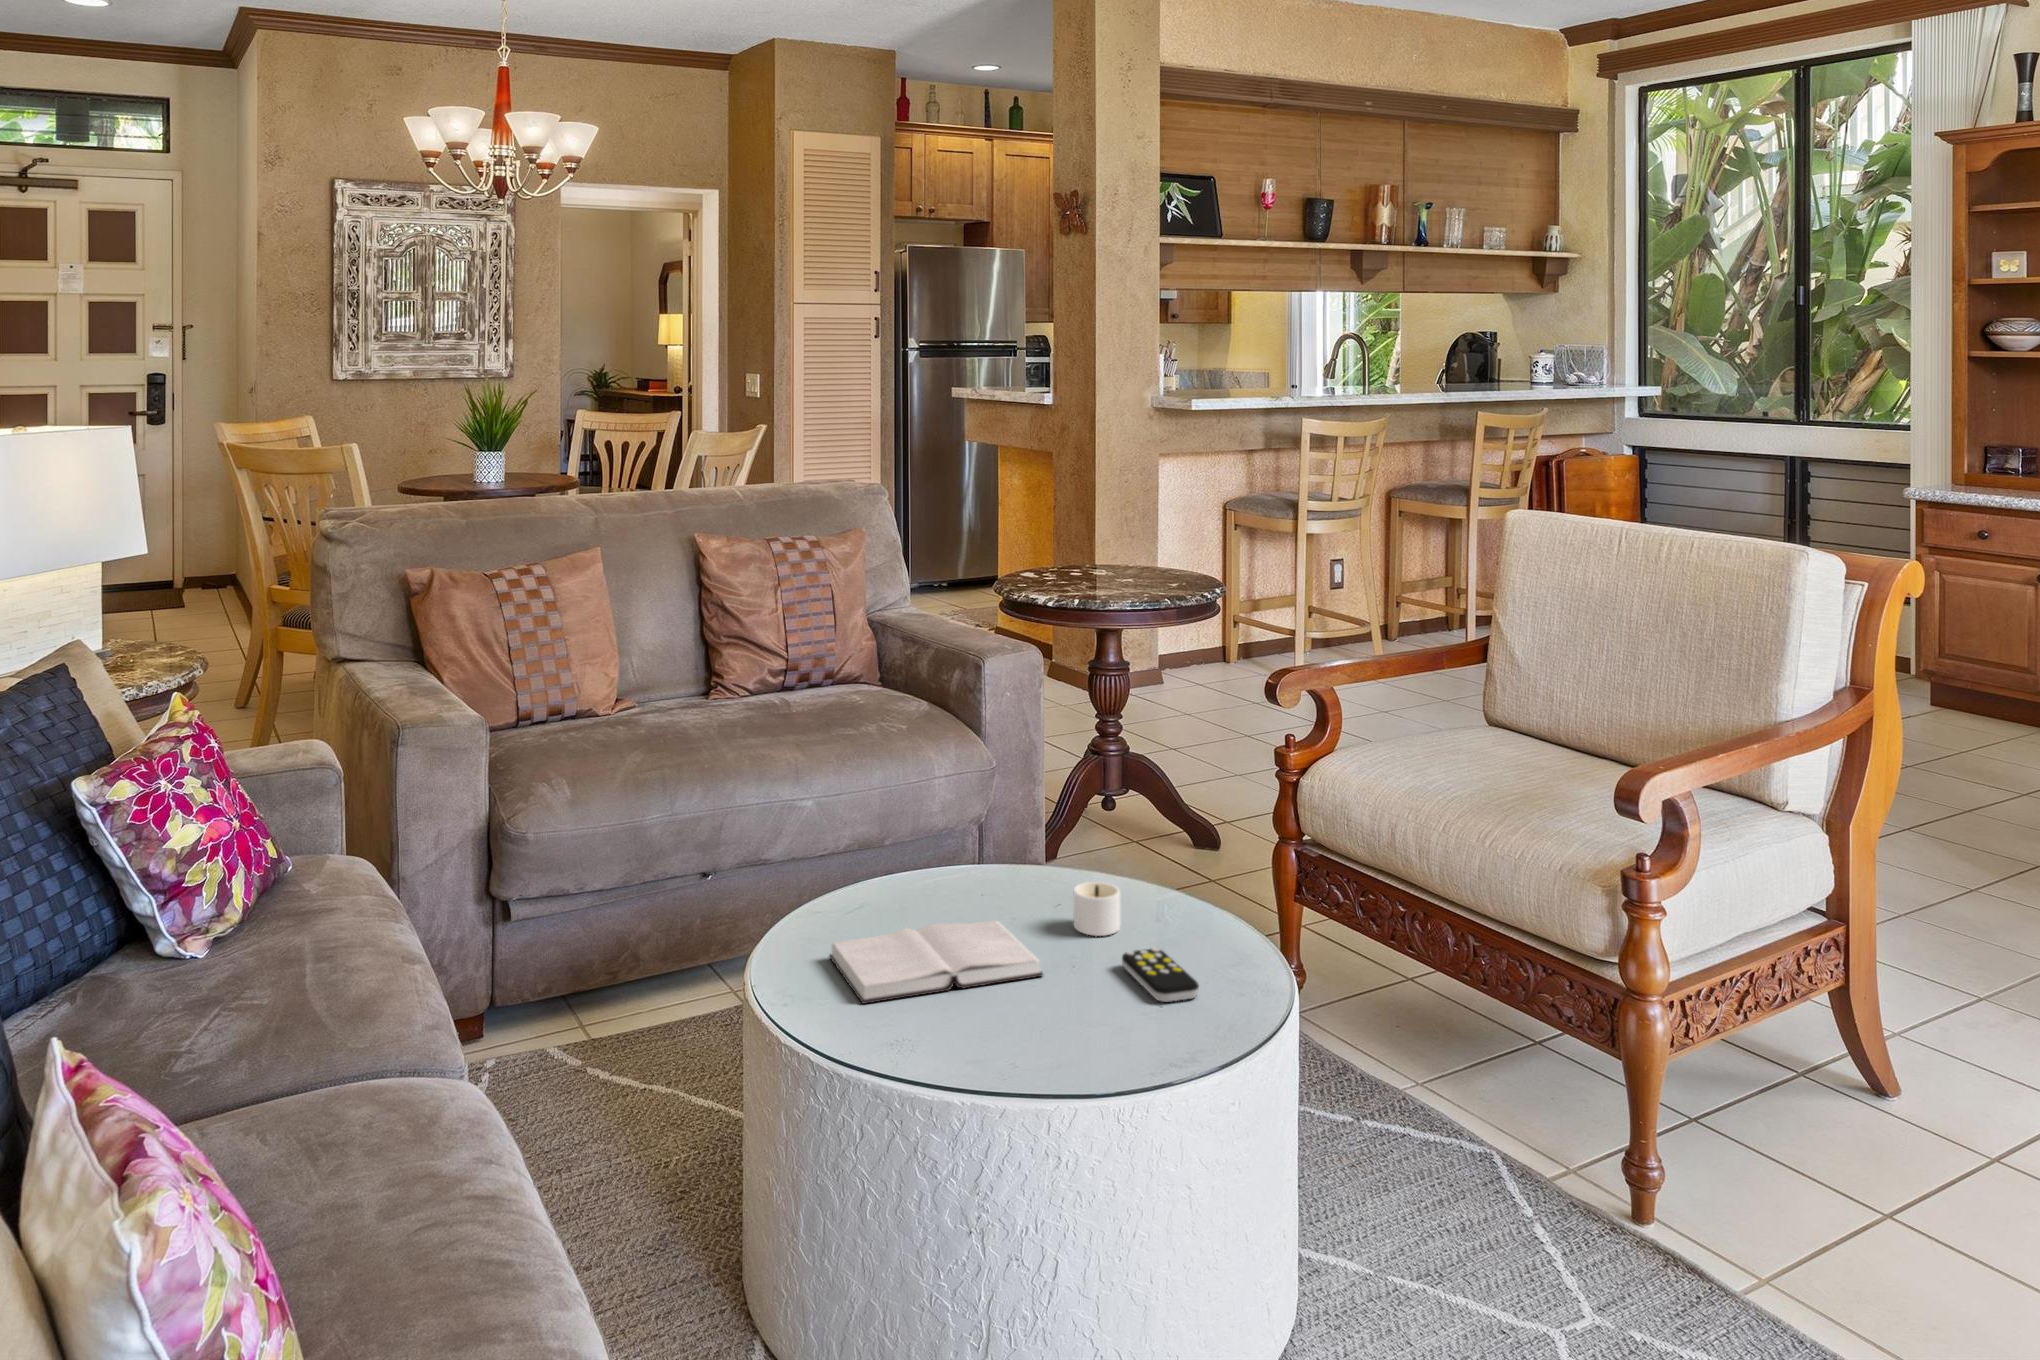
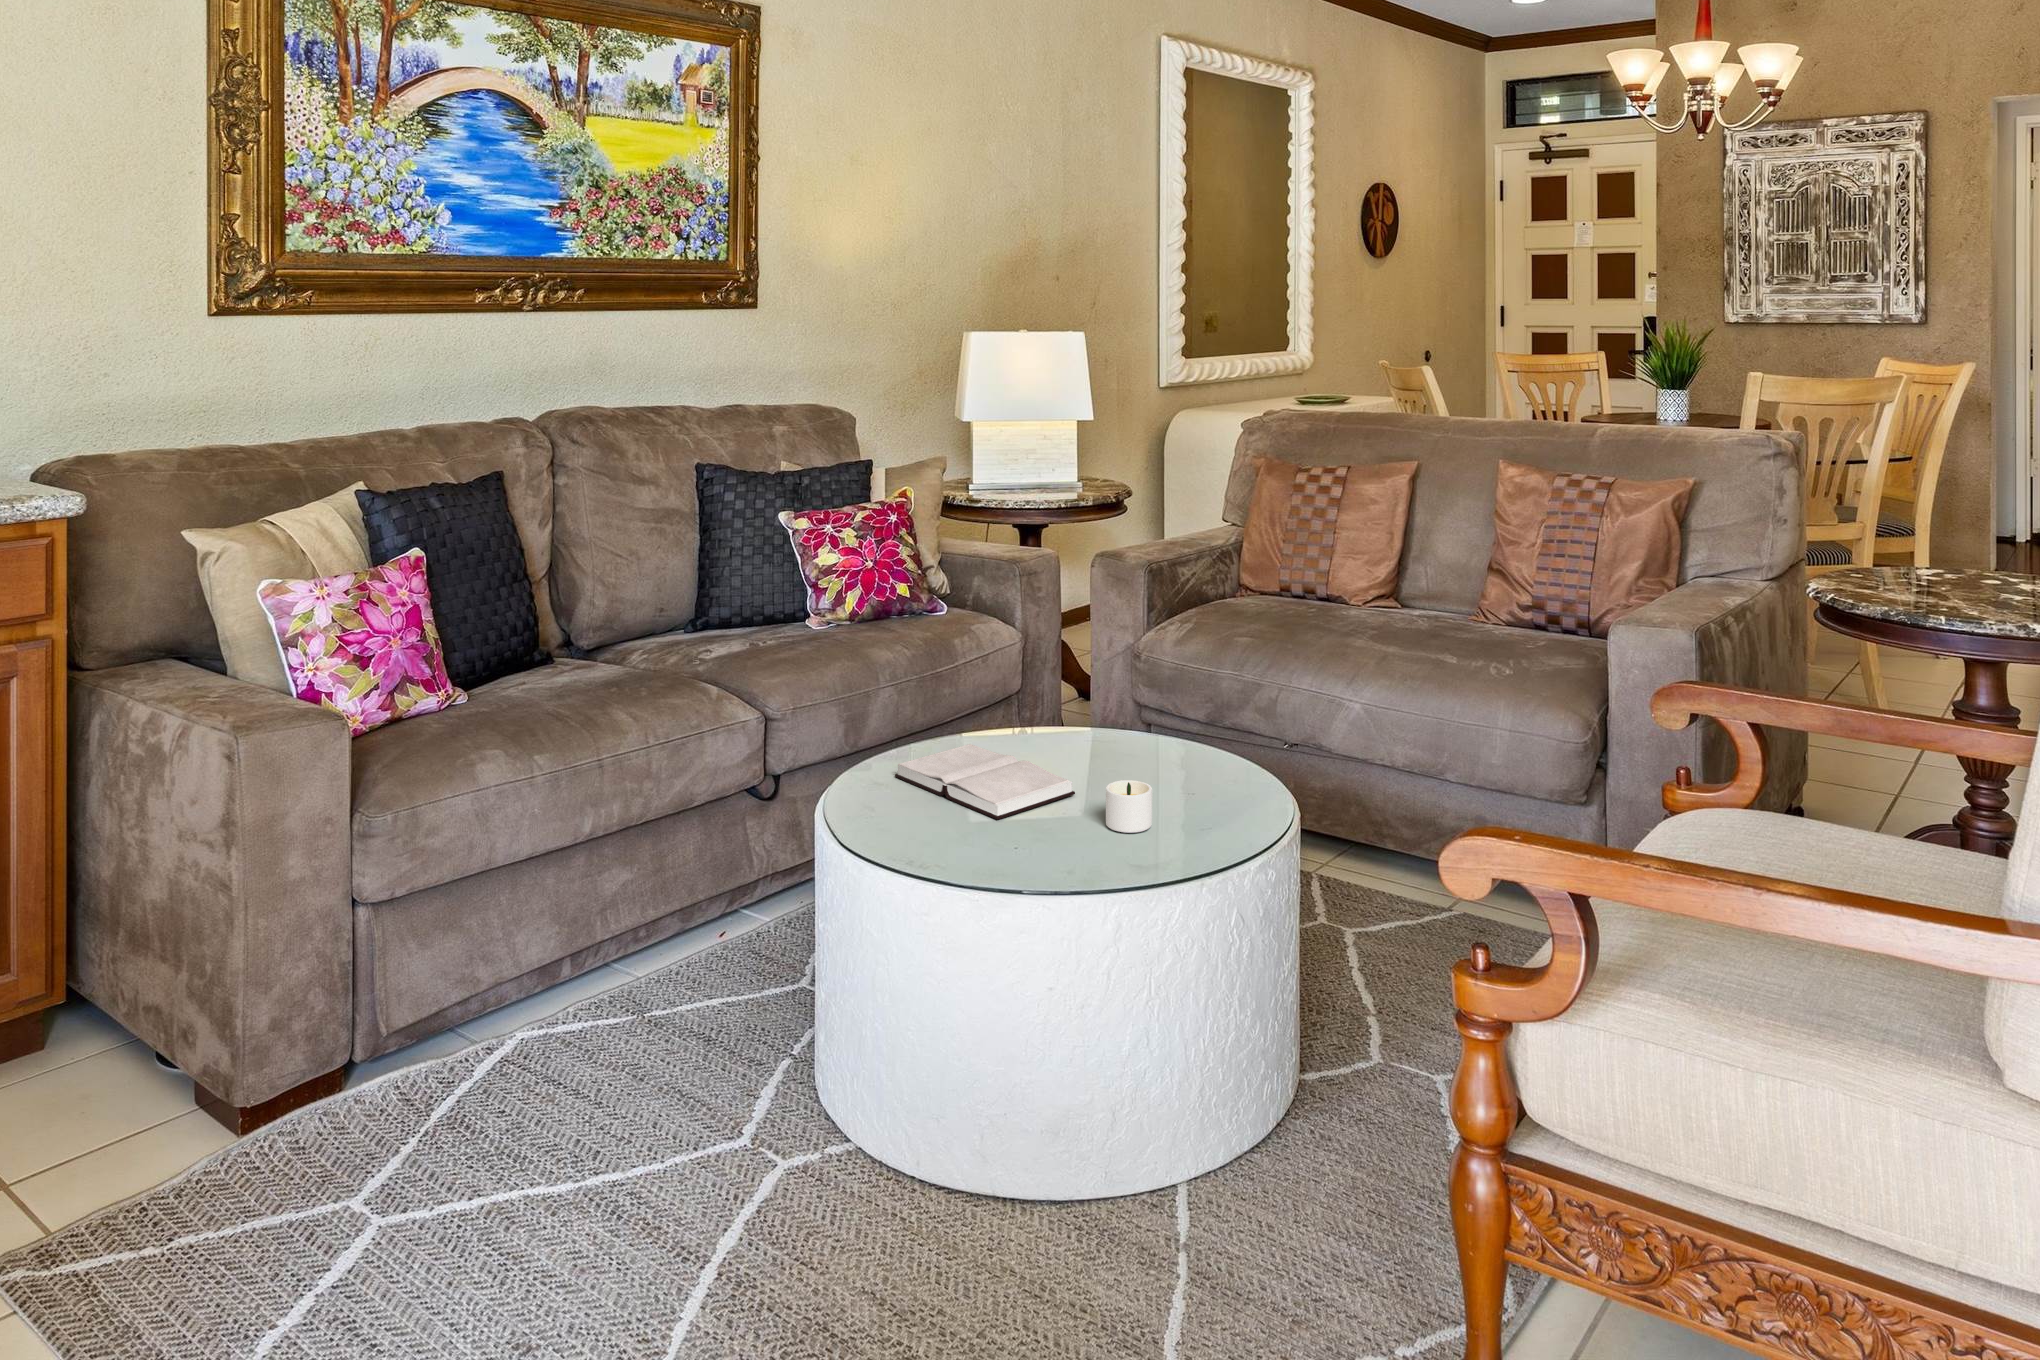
remote control: present [1122,948,1199,1002] -> none [976,830,1069,875]

